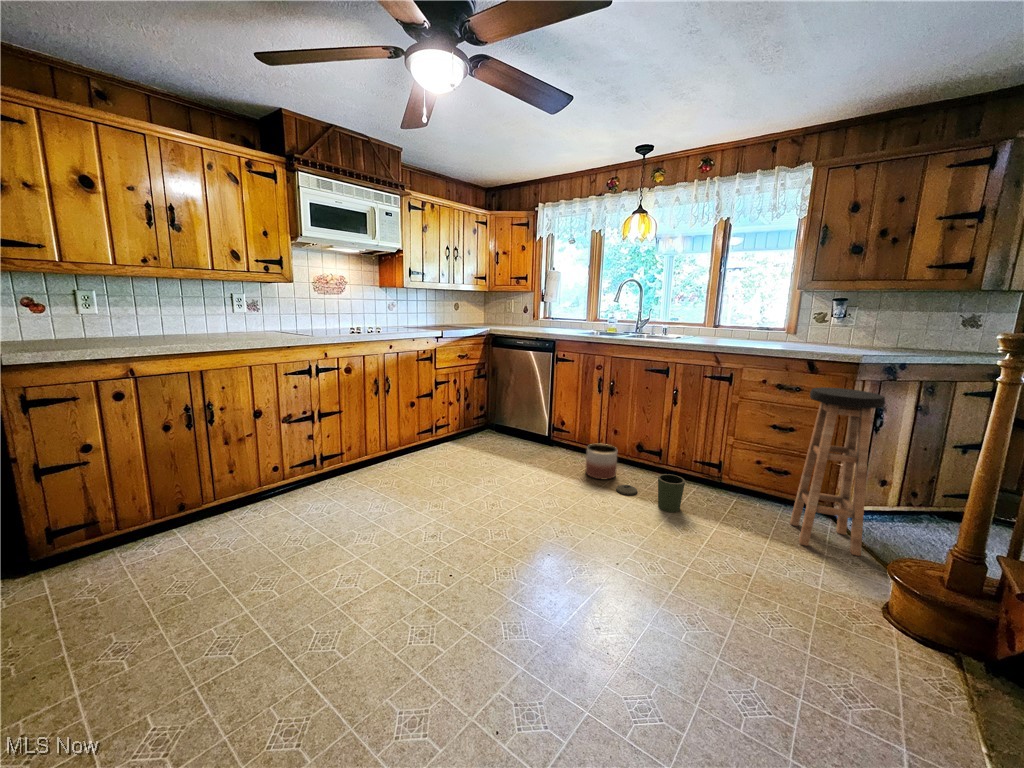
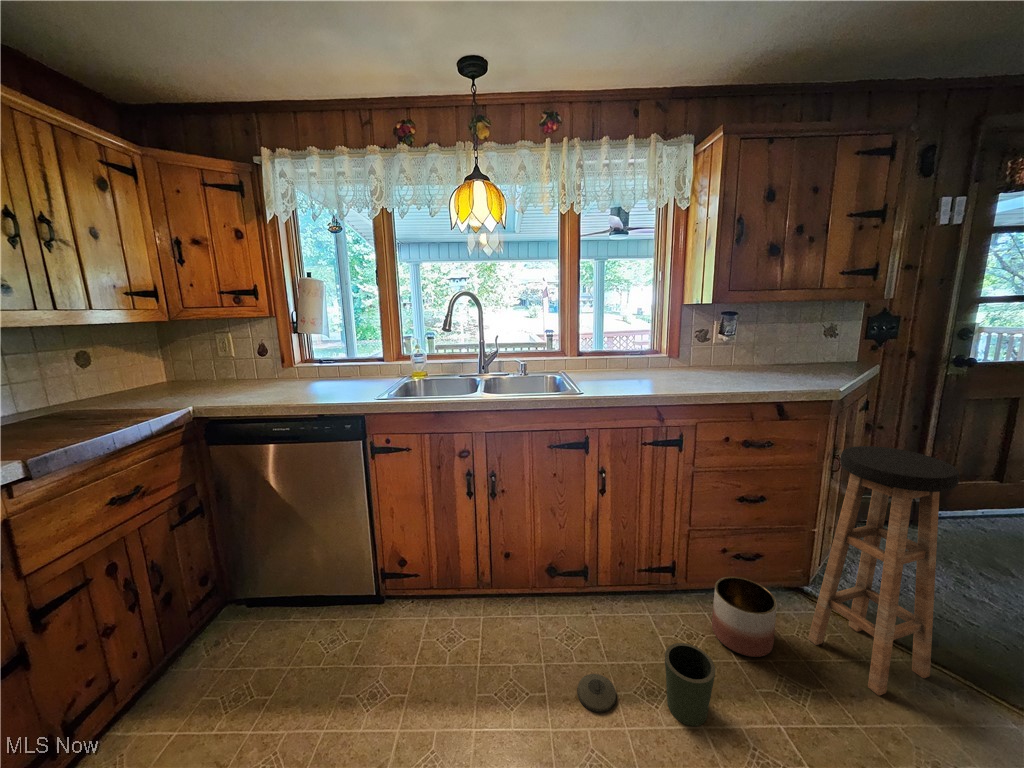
planter: present [585,444,617,480] -> present [712,577,777,657]

